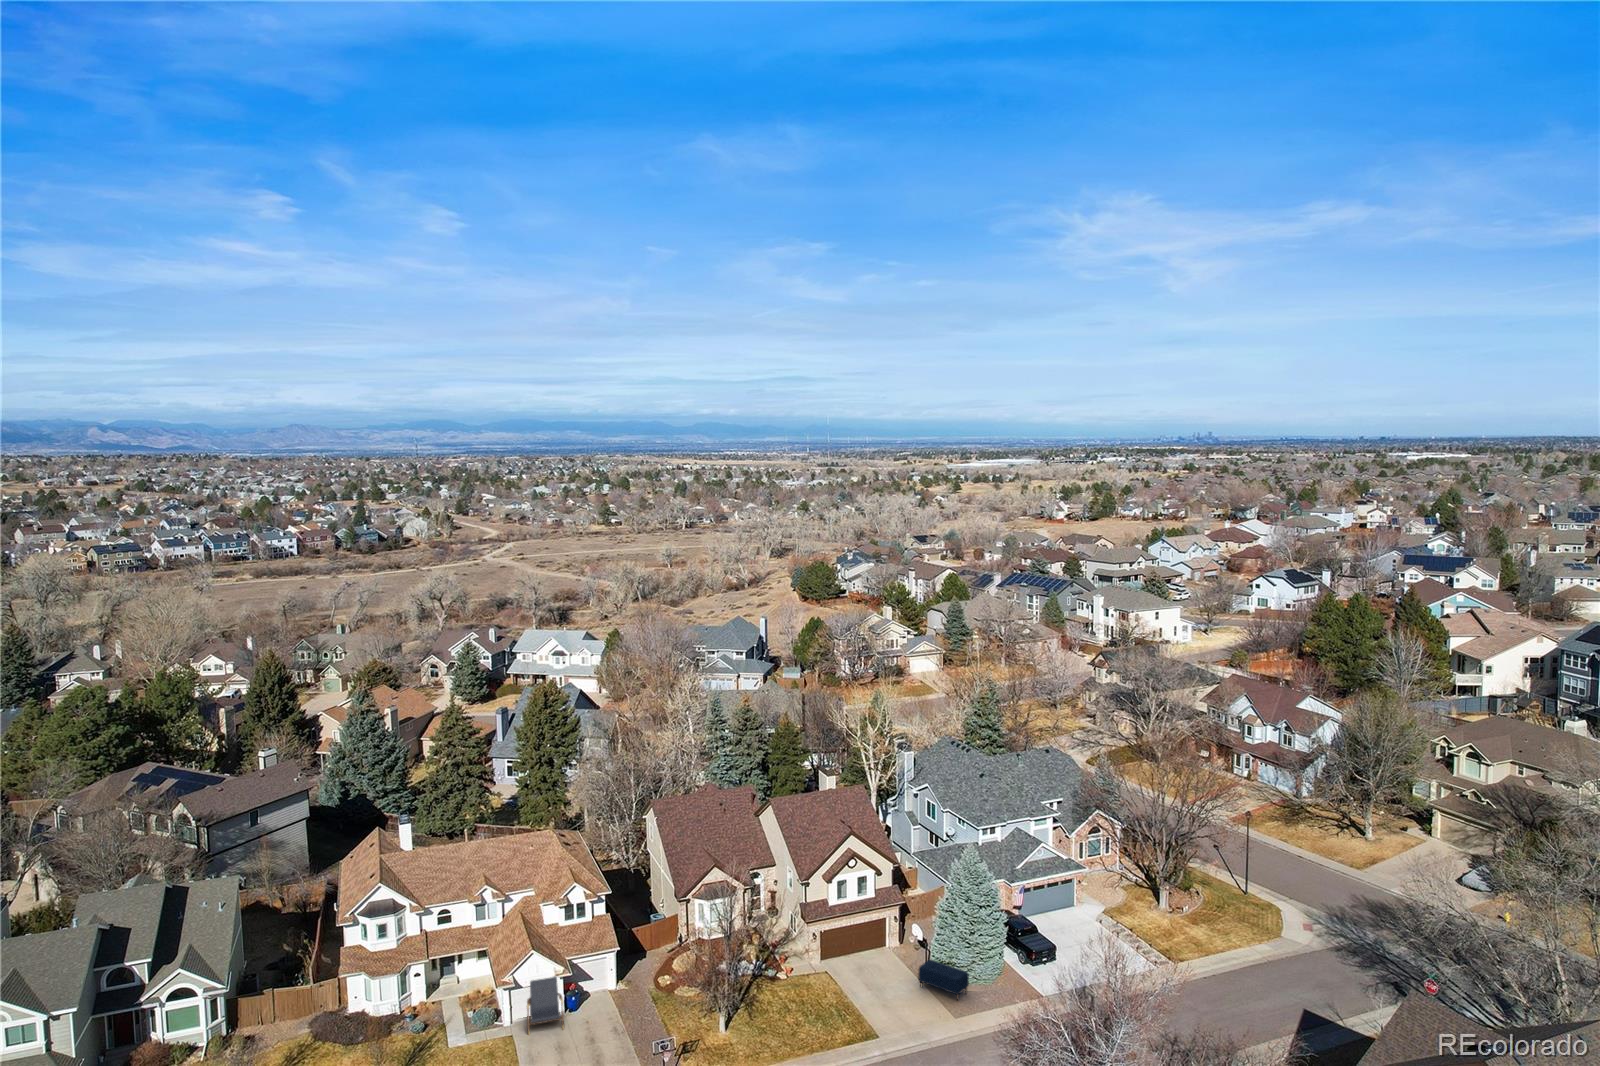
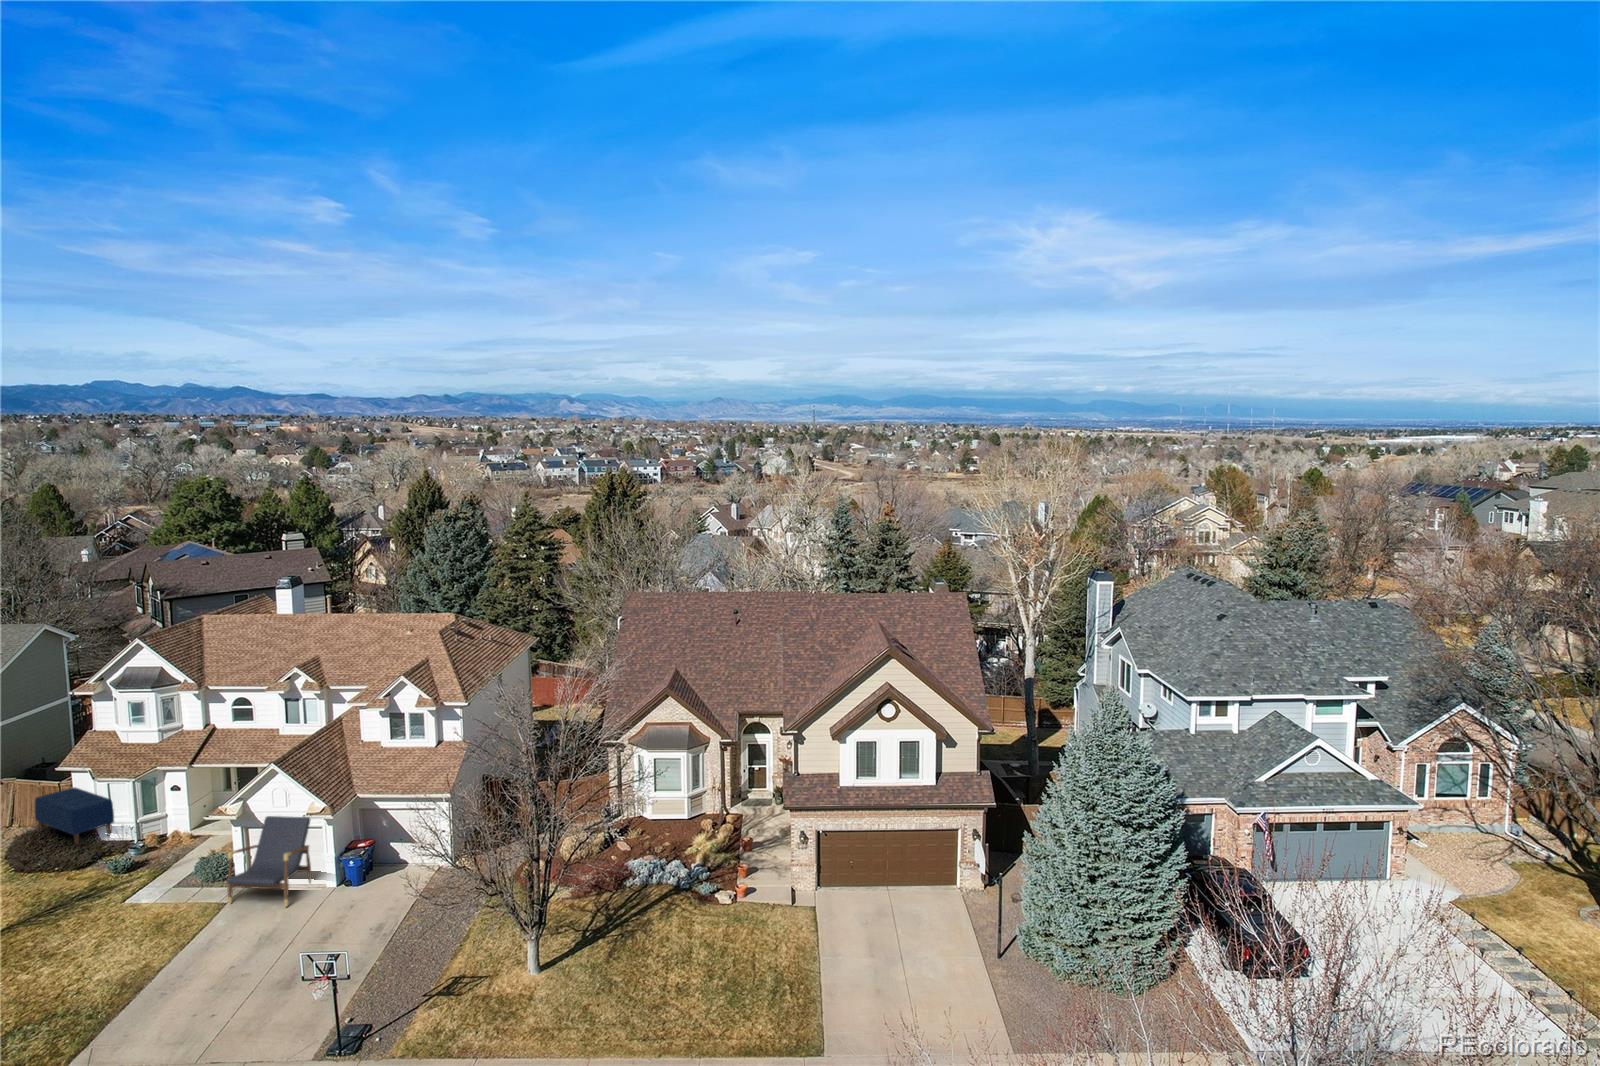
bench: present [918,960,969,1000] -> present [35,787,114,845]

